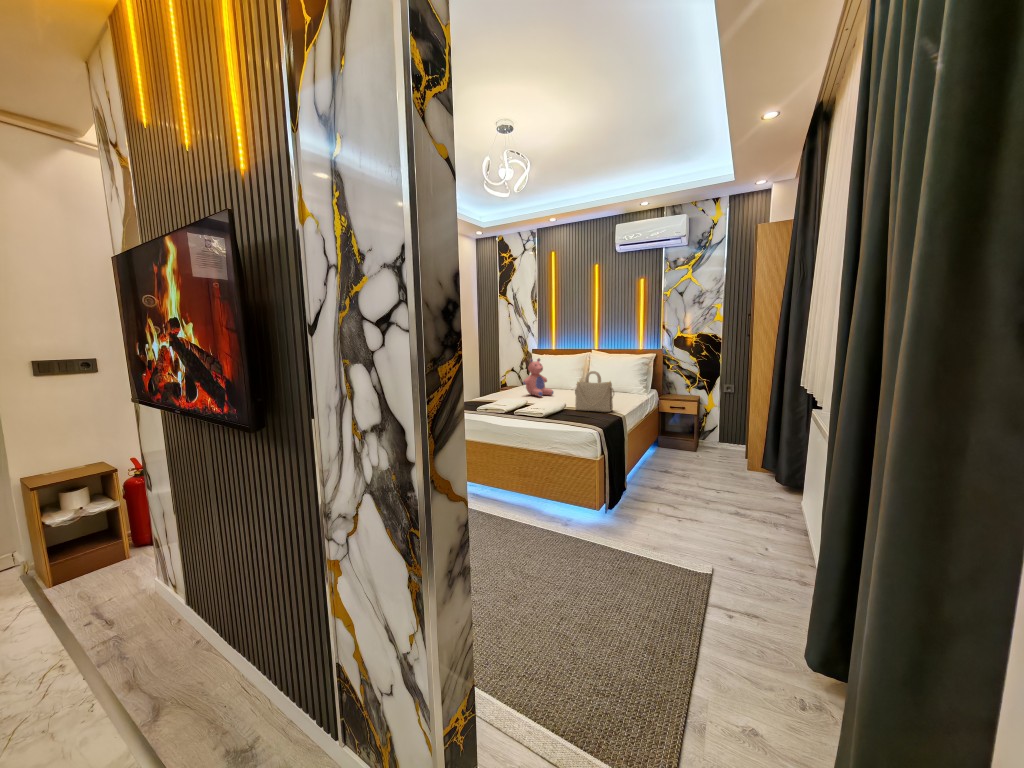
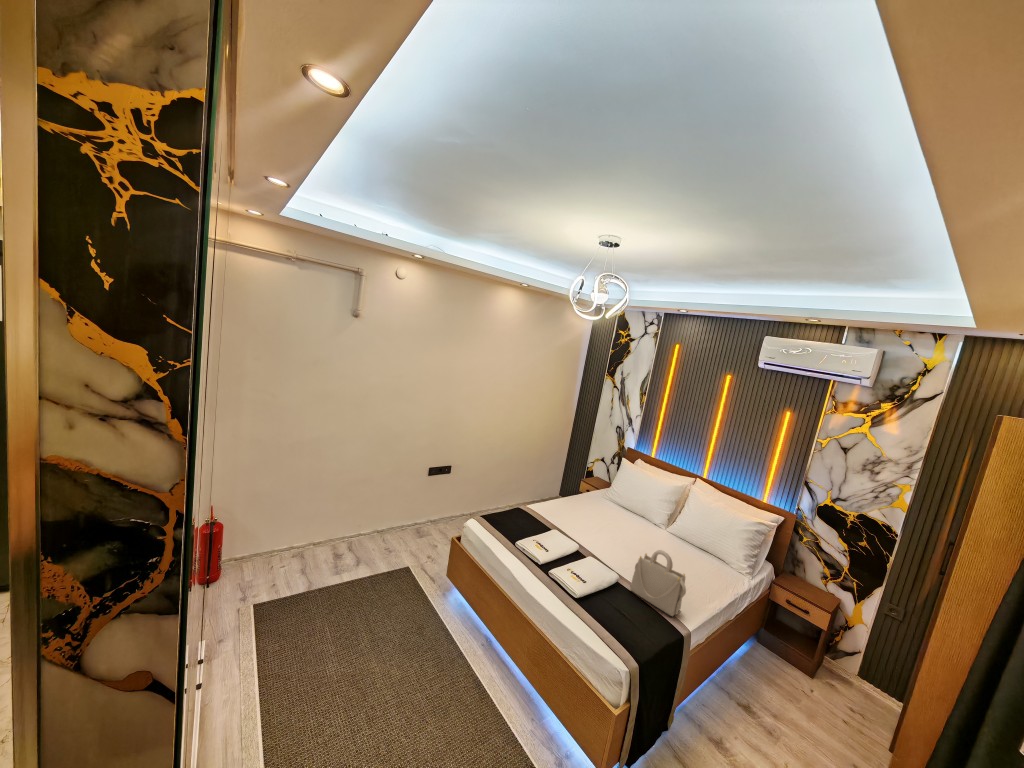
teddy bear: present [523,358,553,397] -> none [590,483,624,535]

